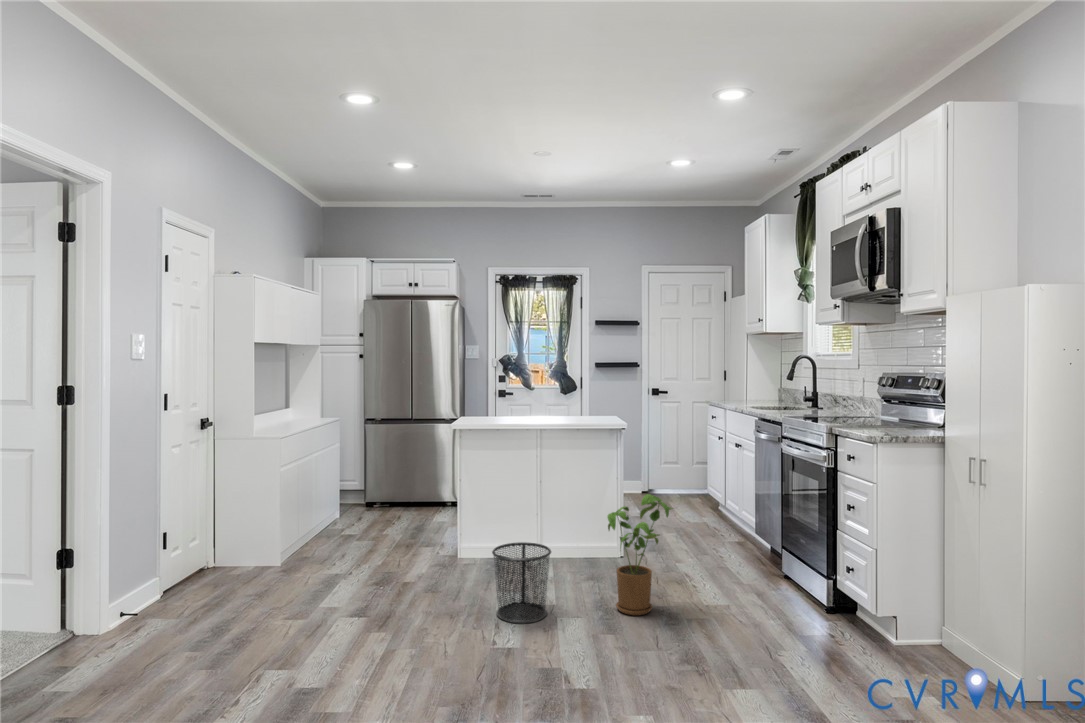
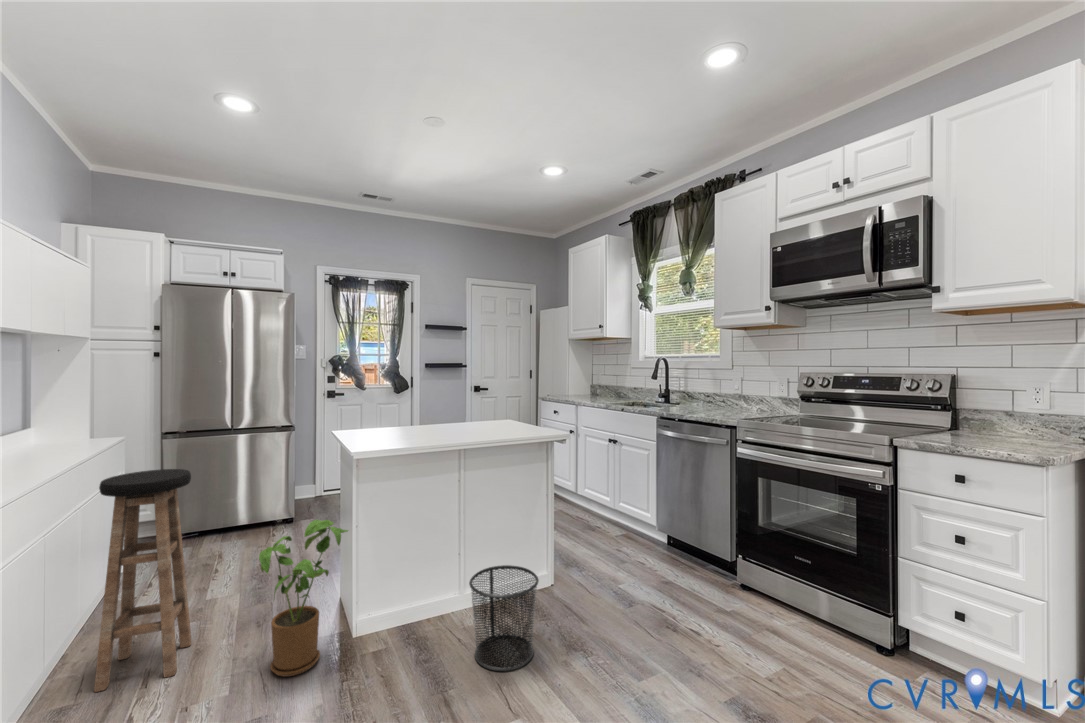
bar stool: none [282,439,341,578] -> present [94,469,192,692]
house plant: present [608,494,673,615] -> present [259,520,348,677]

